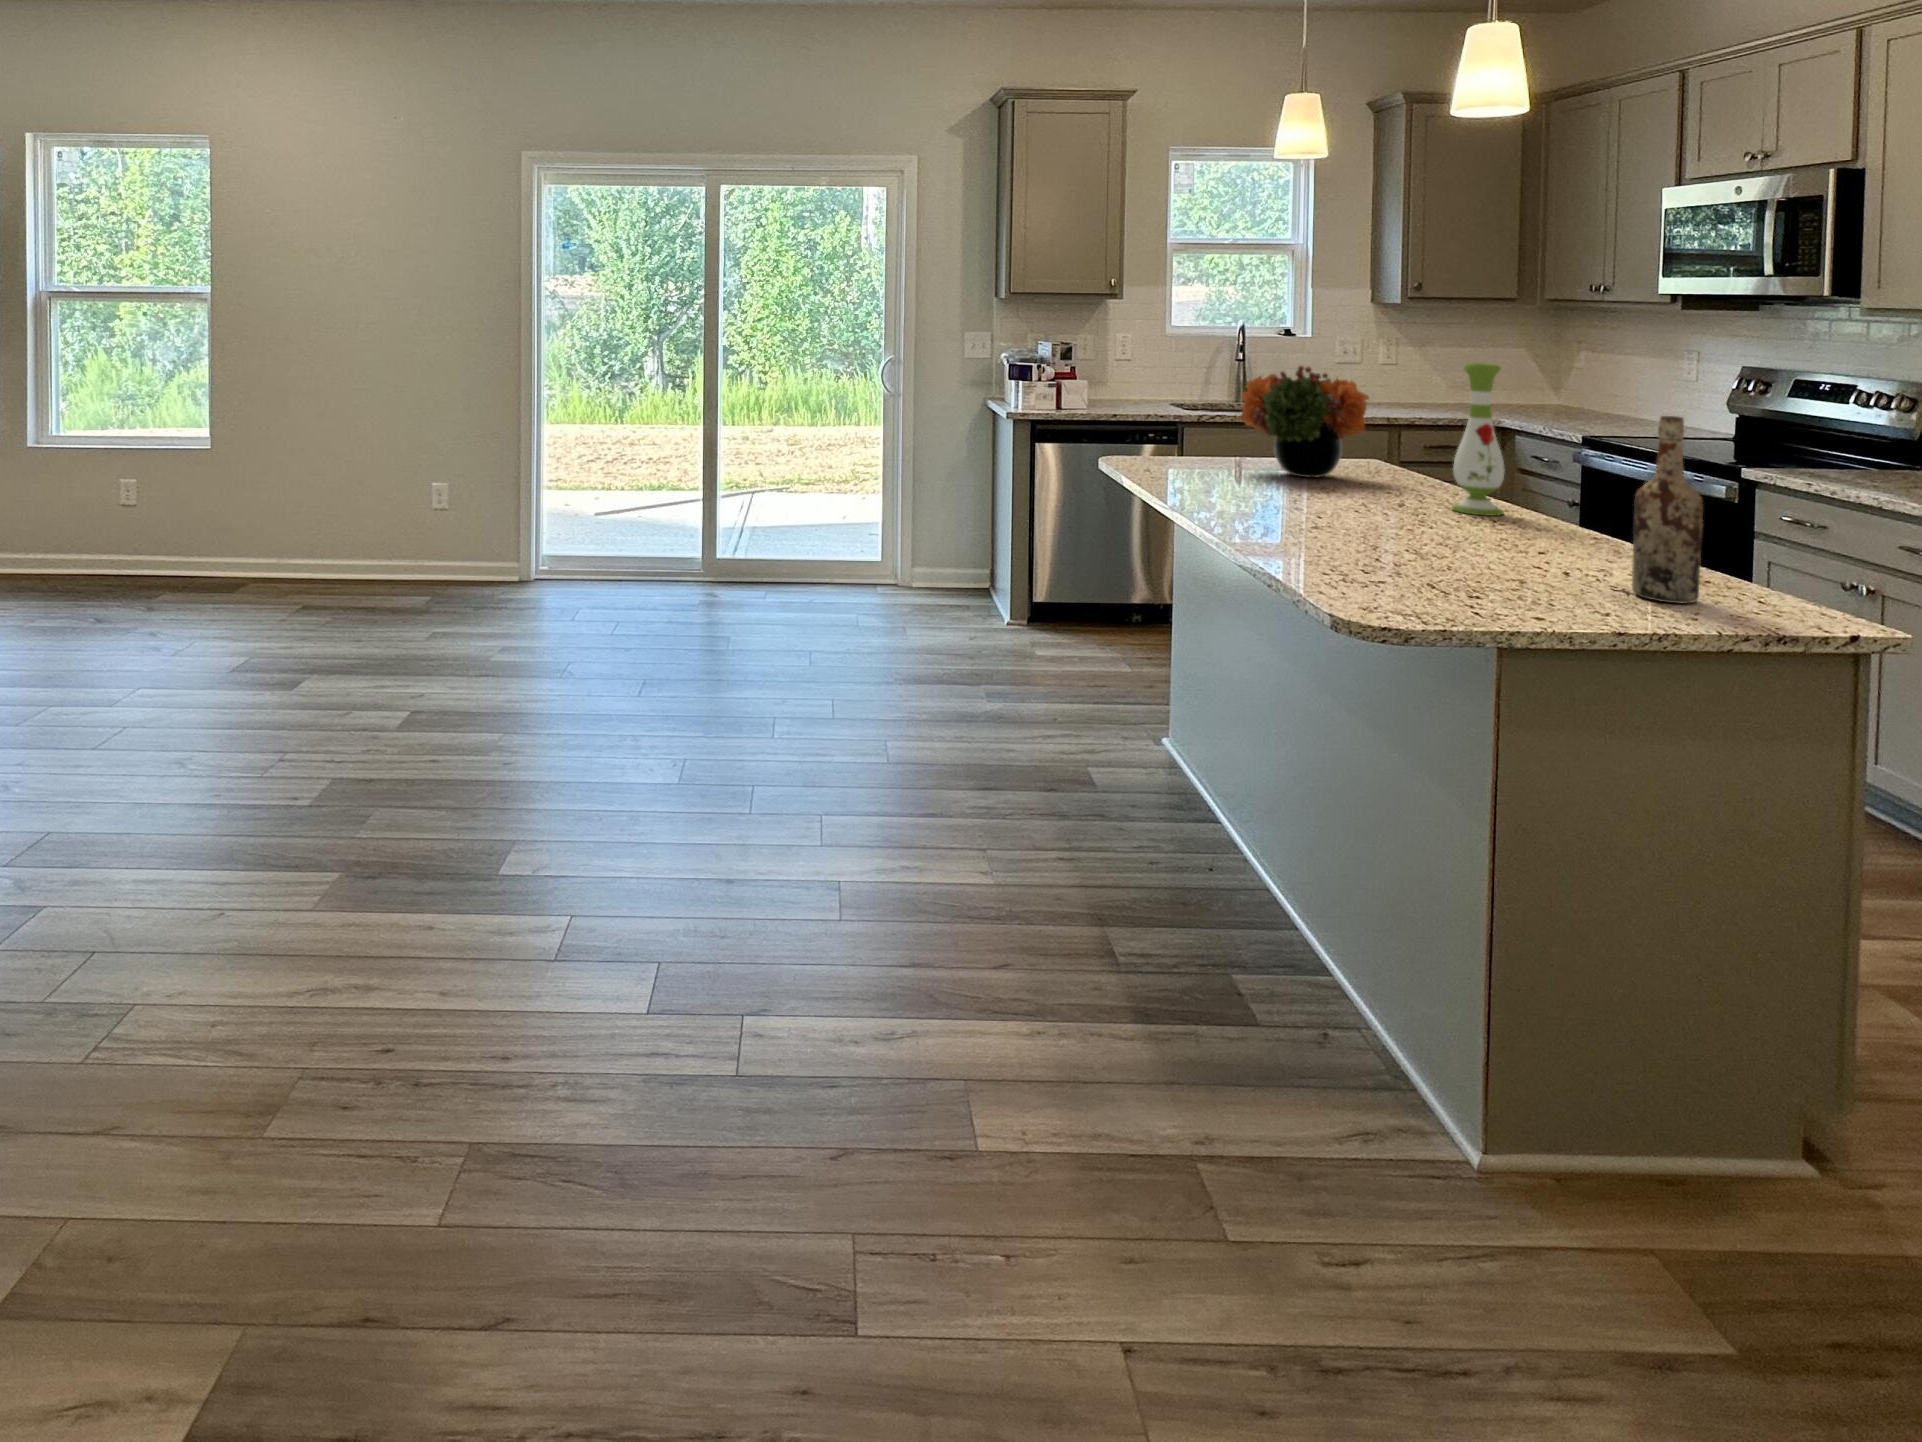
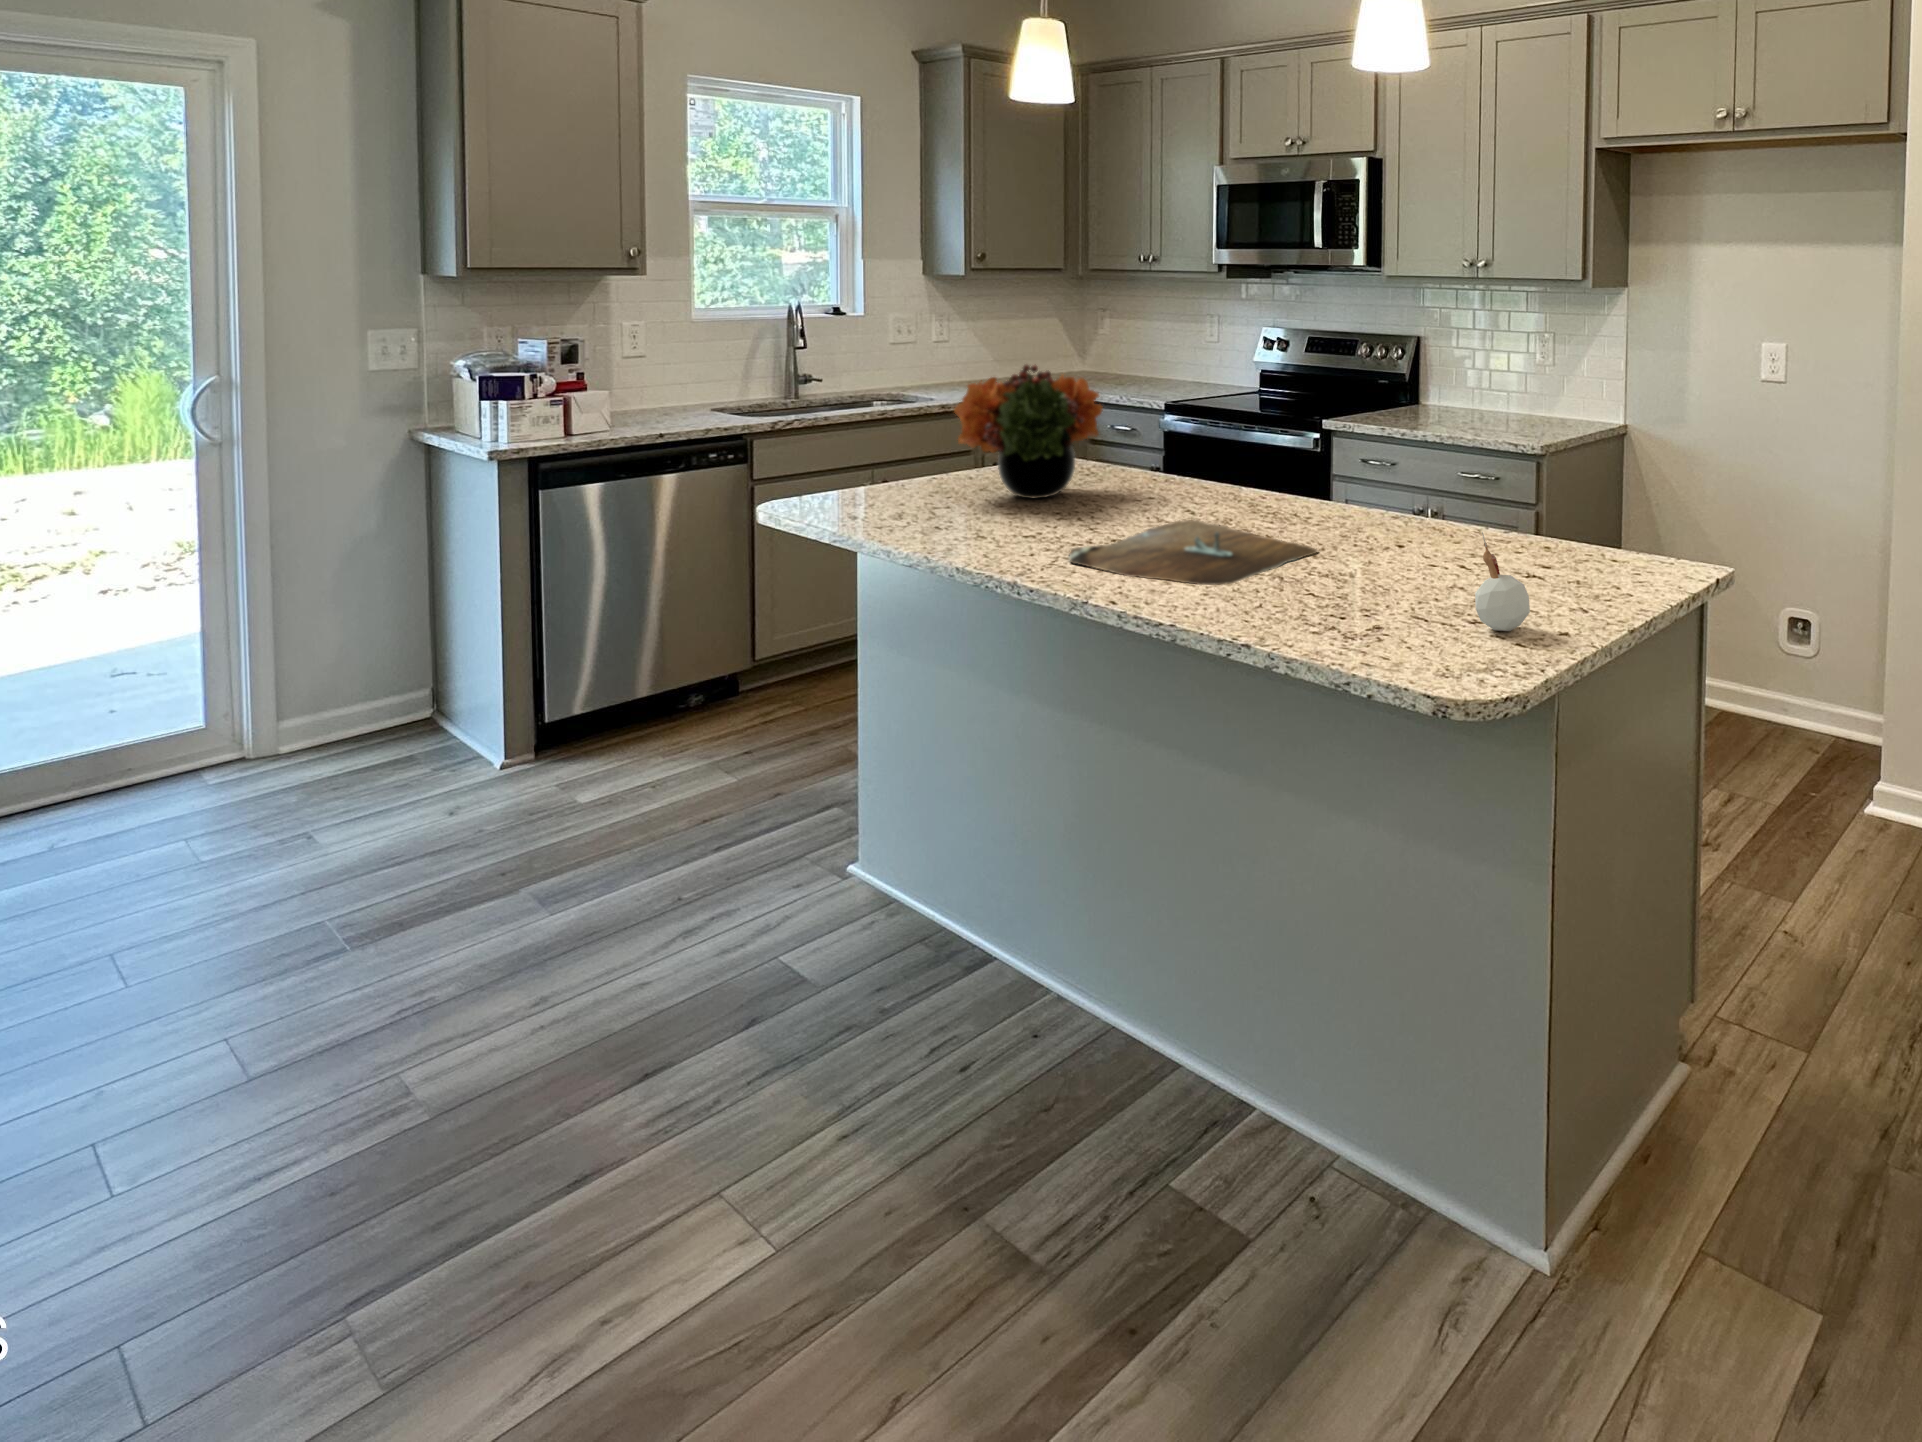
vase: present [1452,363,1505,516] -> none [1240,354,1290,519]
wine bottle: present [1632,416,1703,604] -> none [1567,412,1627,602]
cutting board: none [1246,499,1463,535] -> present [1069,520,1318,585]
candle: none [1471,504,1527,591] -> present [1475,532,1530,631]

